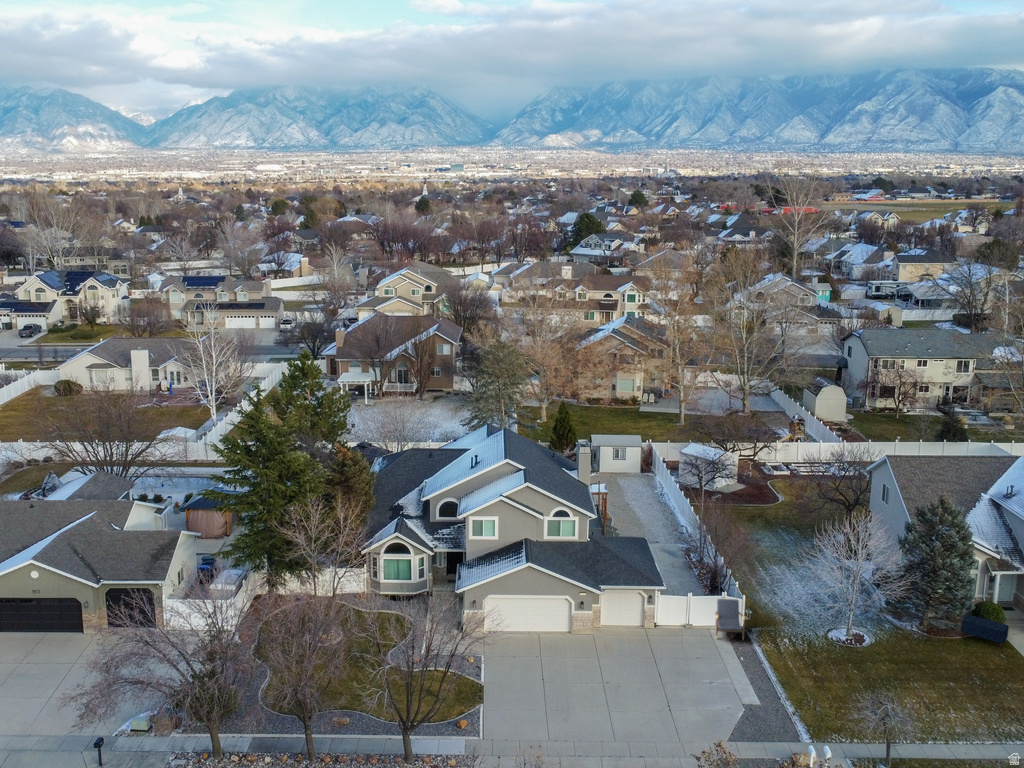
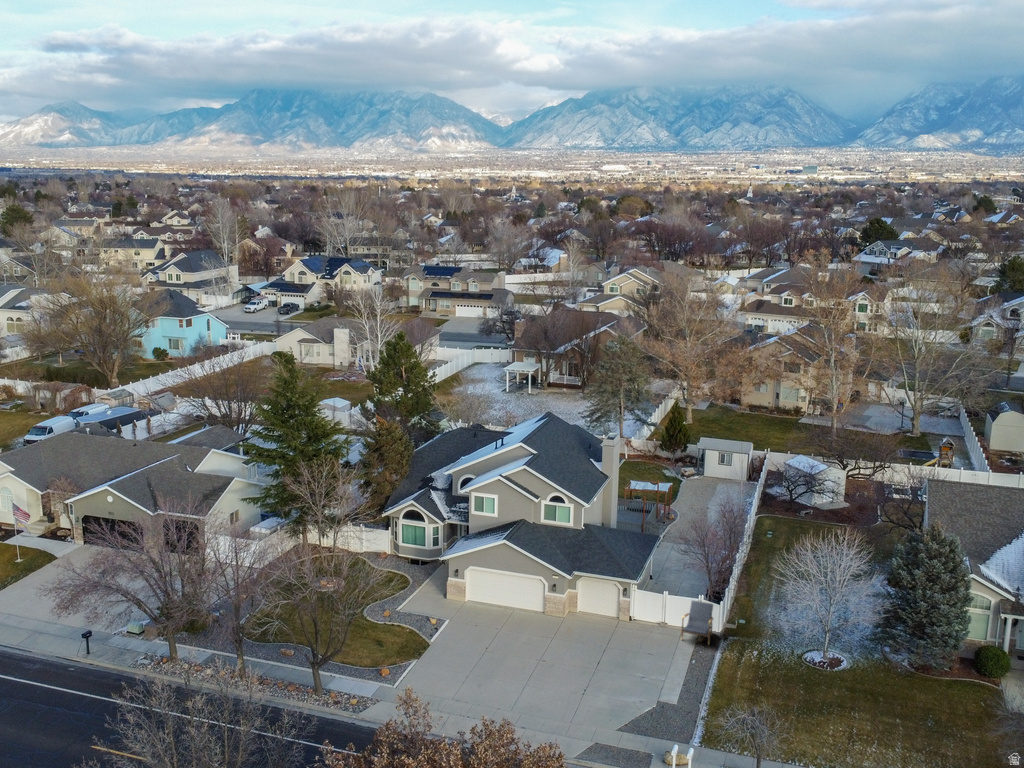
bench: present [961,614,1009,648] -> none [960,656,1015,698]

